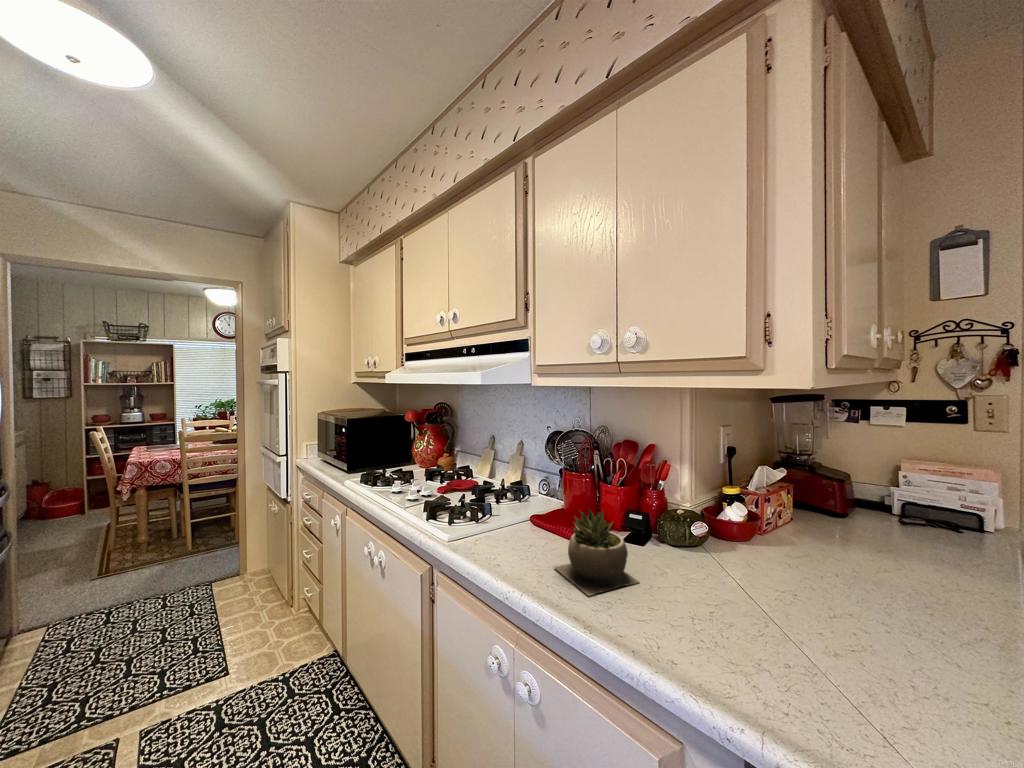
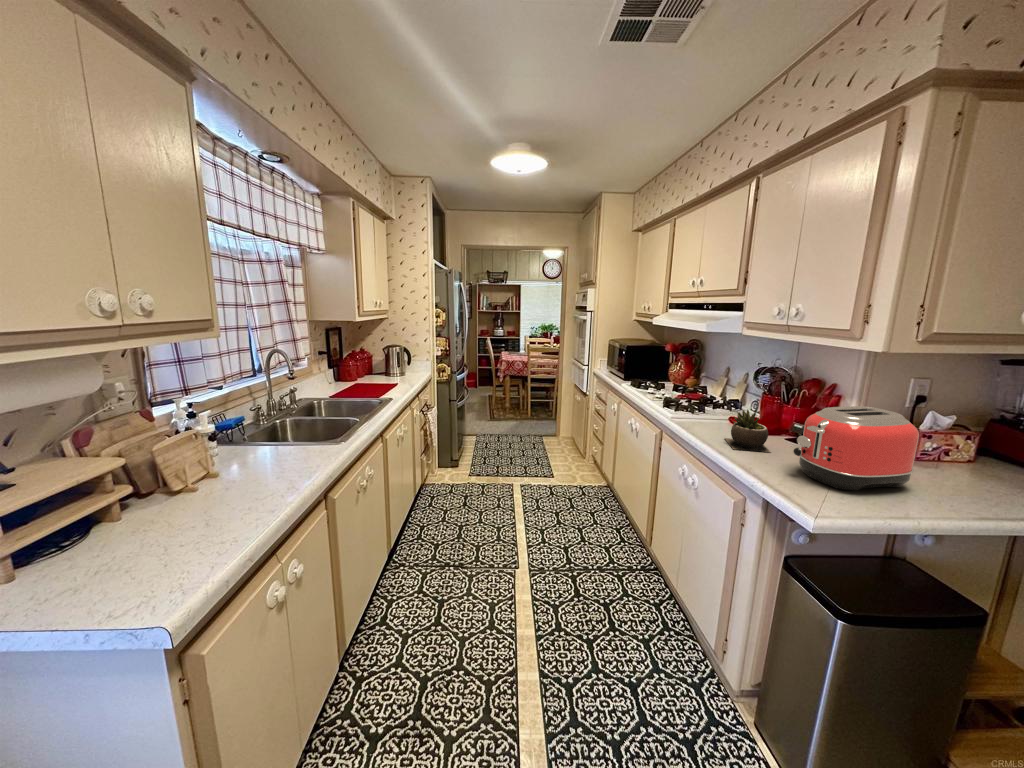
toaster: none [713,478,871,659] -> present [793,406,919,490]

